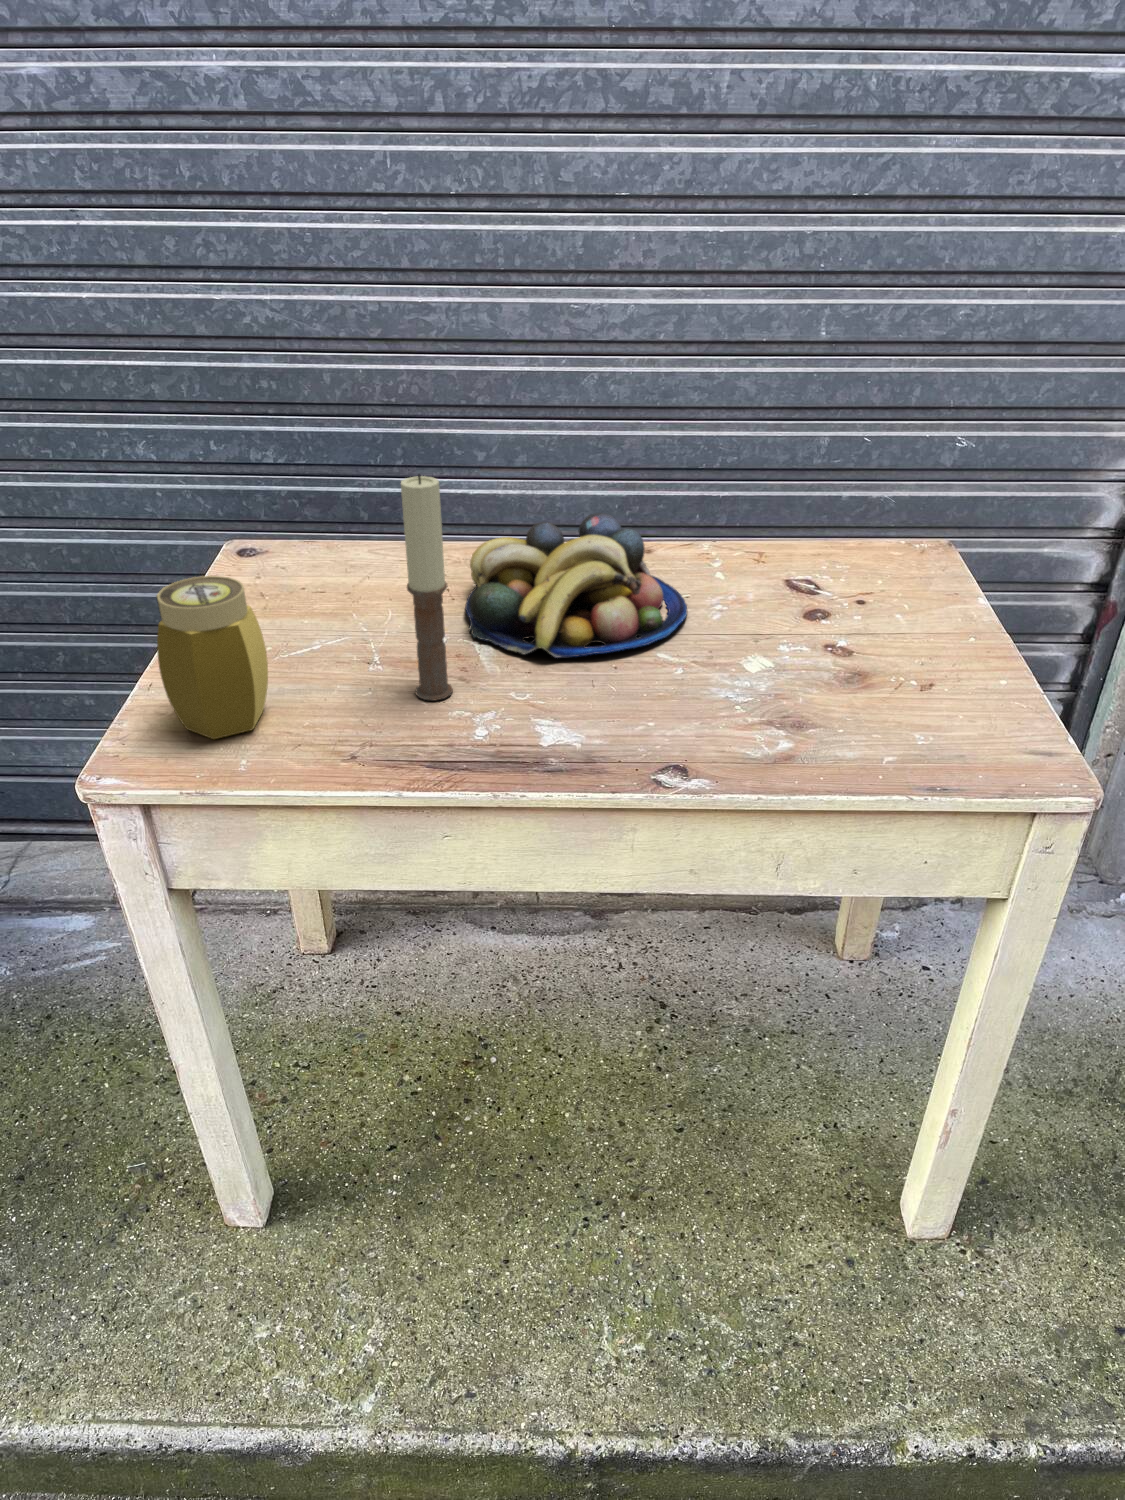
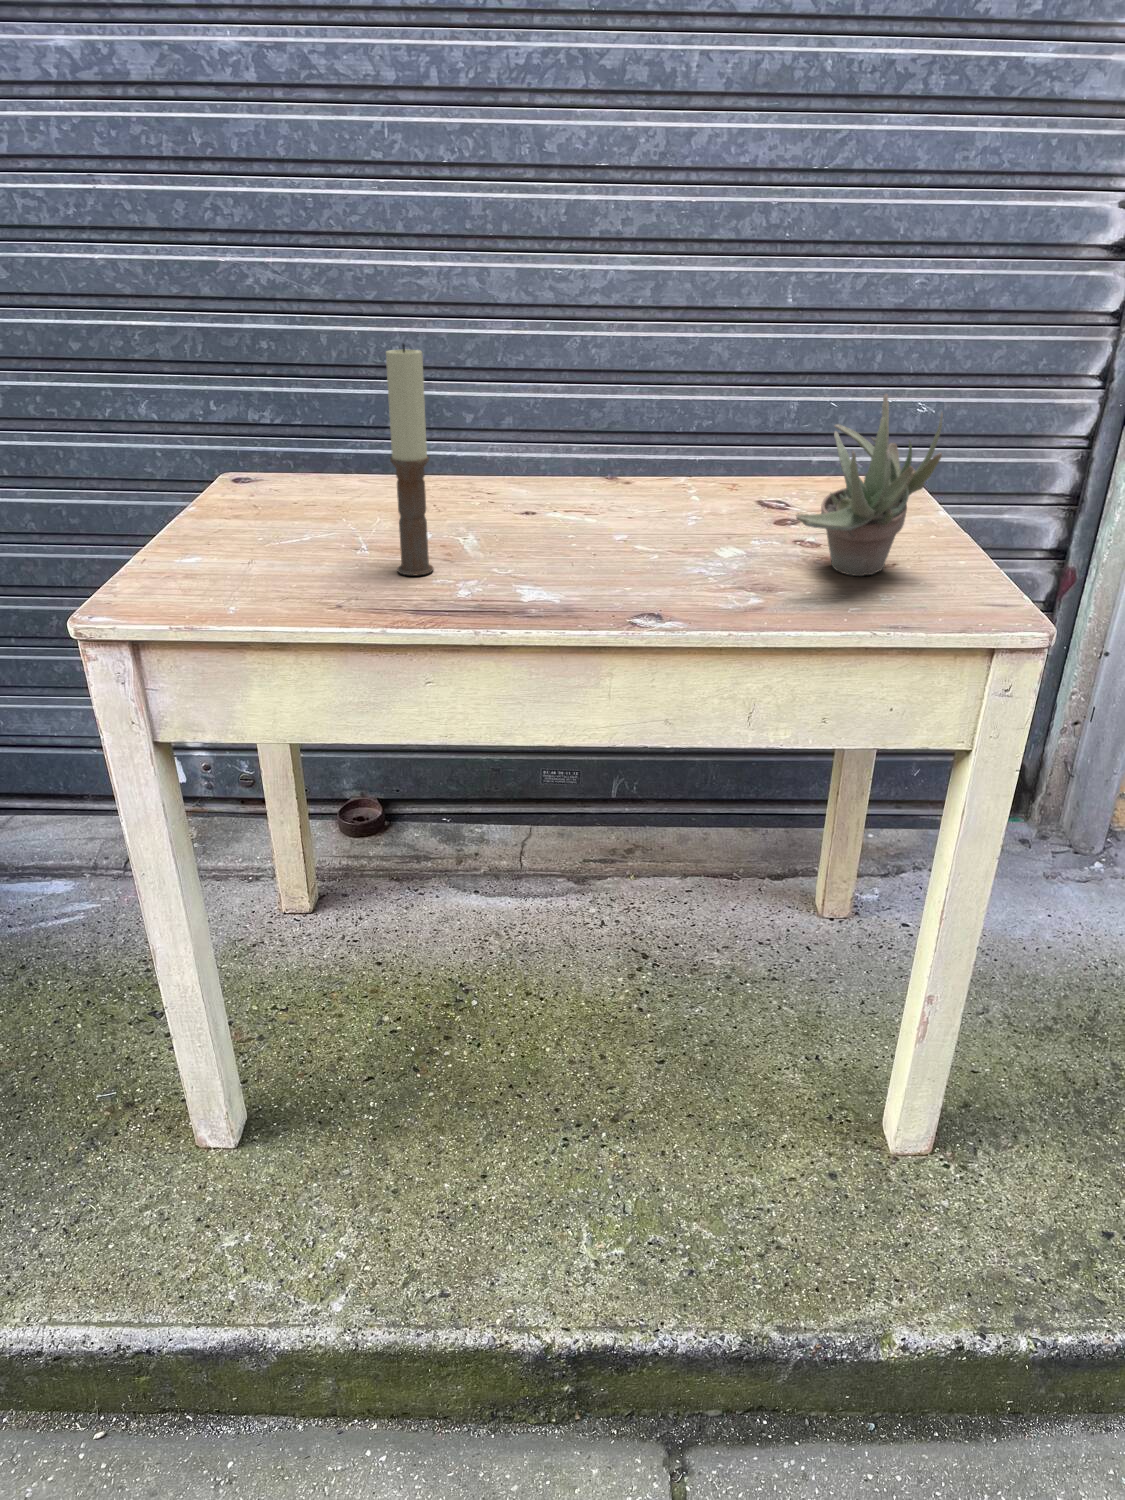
fruit bowl: present [465,513,687,658] -> none [446,432,661,547]
succulent plant: none [831,528,989,699] -> present [796,394,943,576]
jar: present [156,576,268,739] -> none [149,444,255,599]

